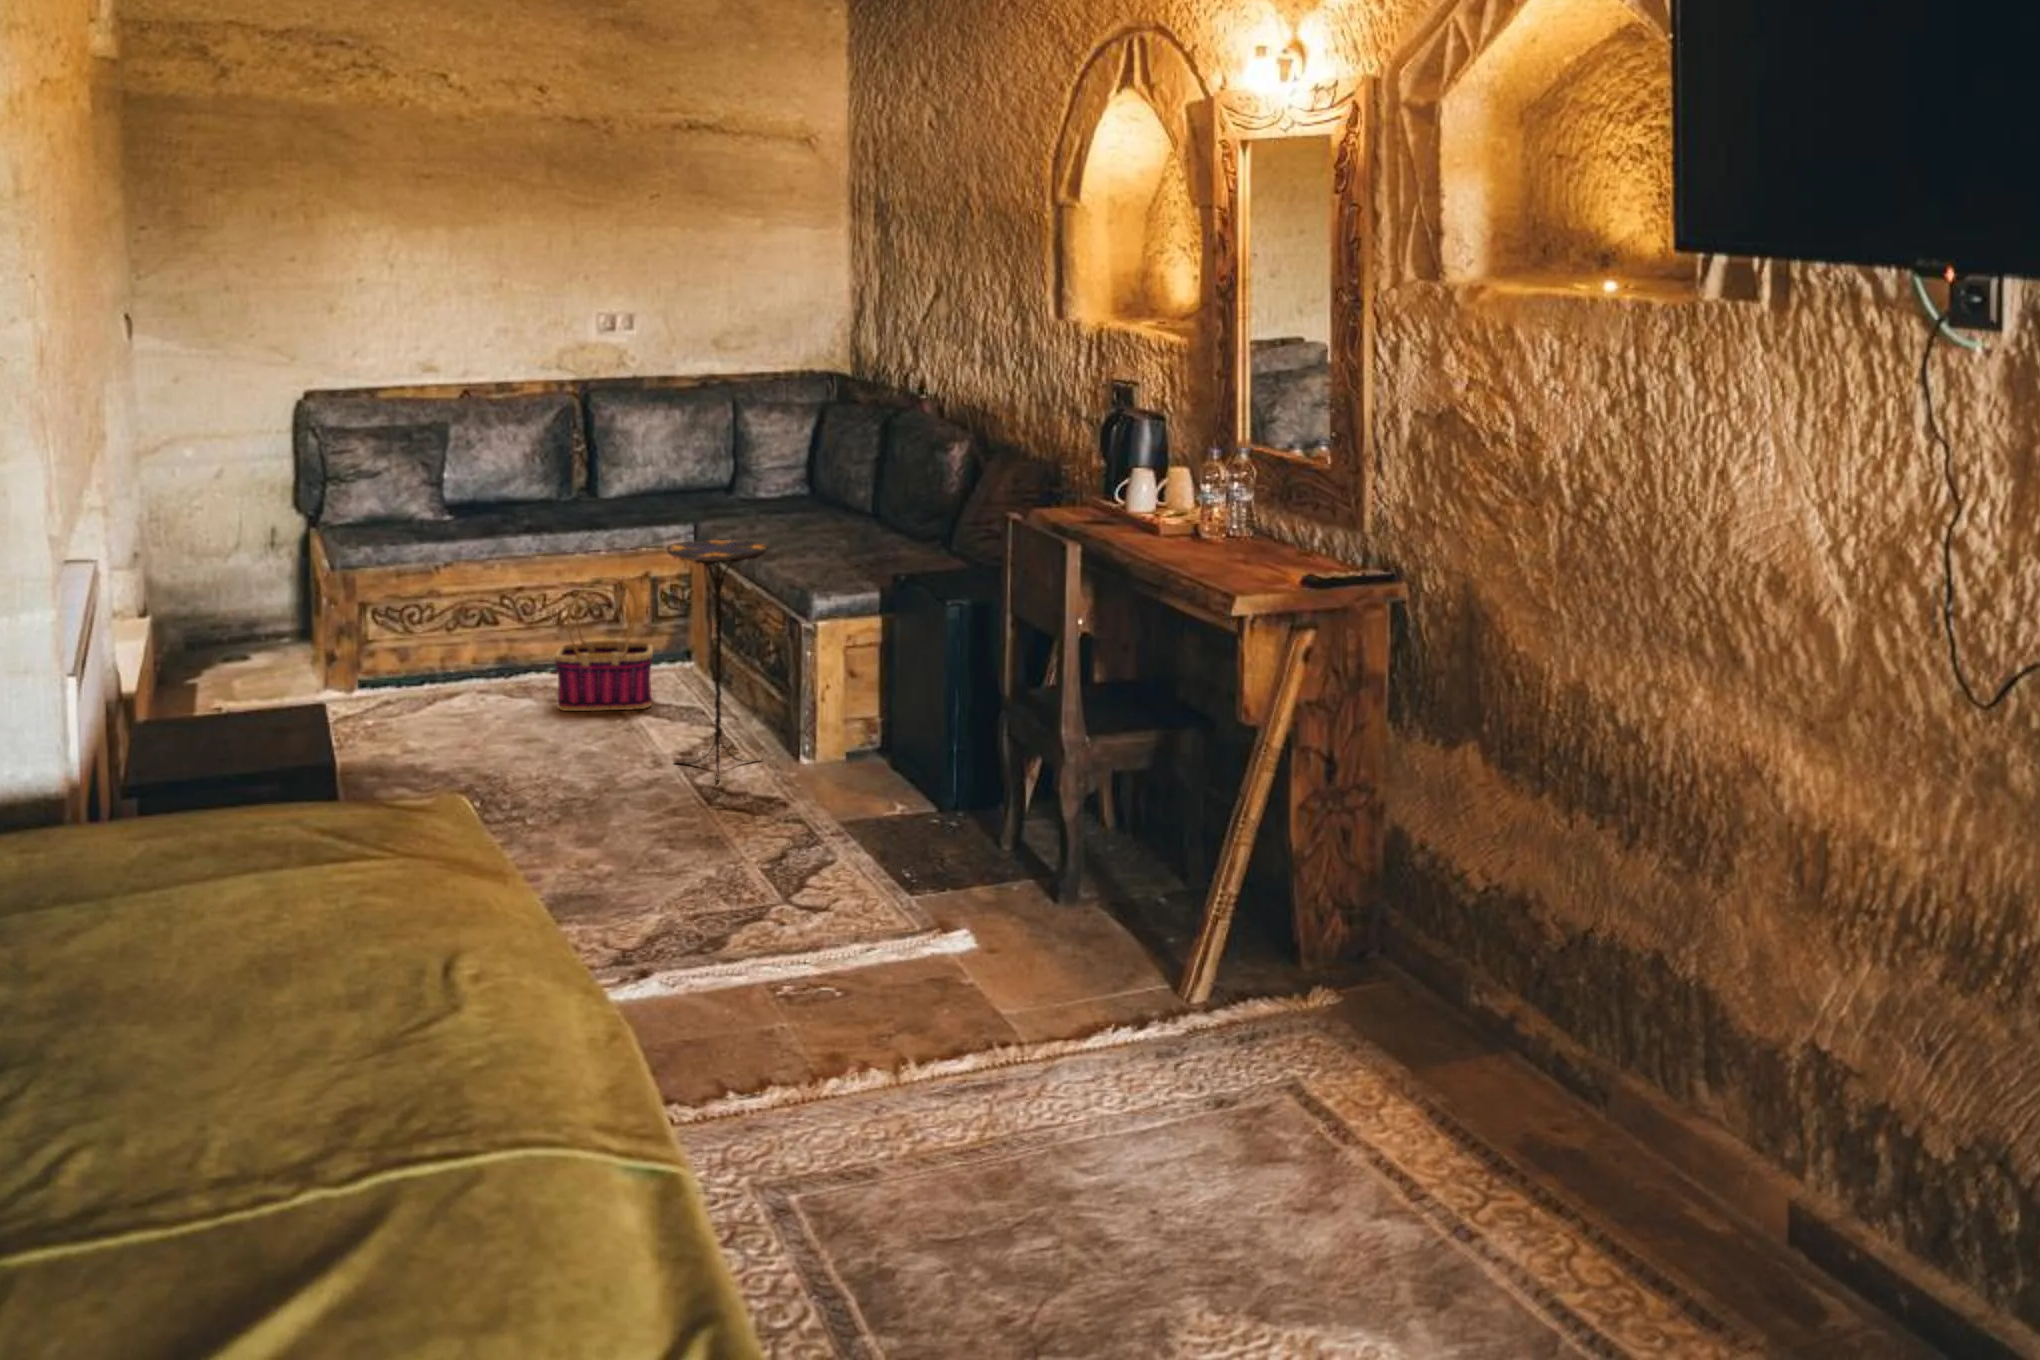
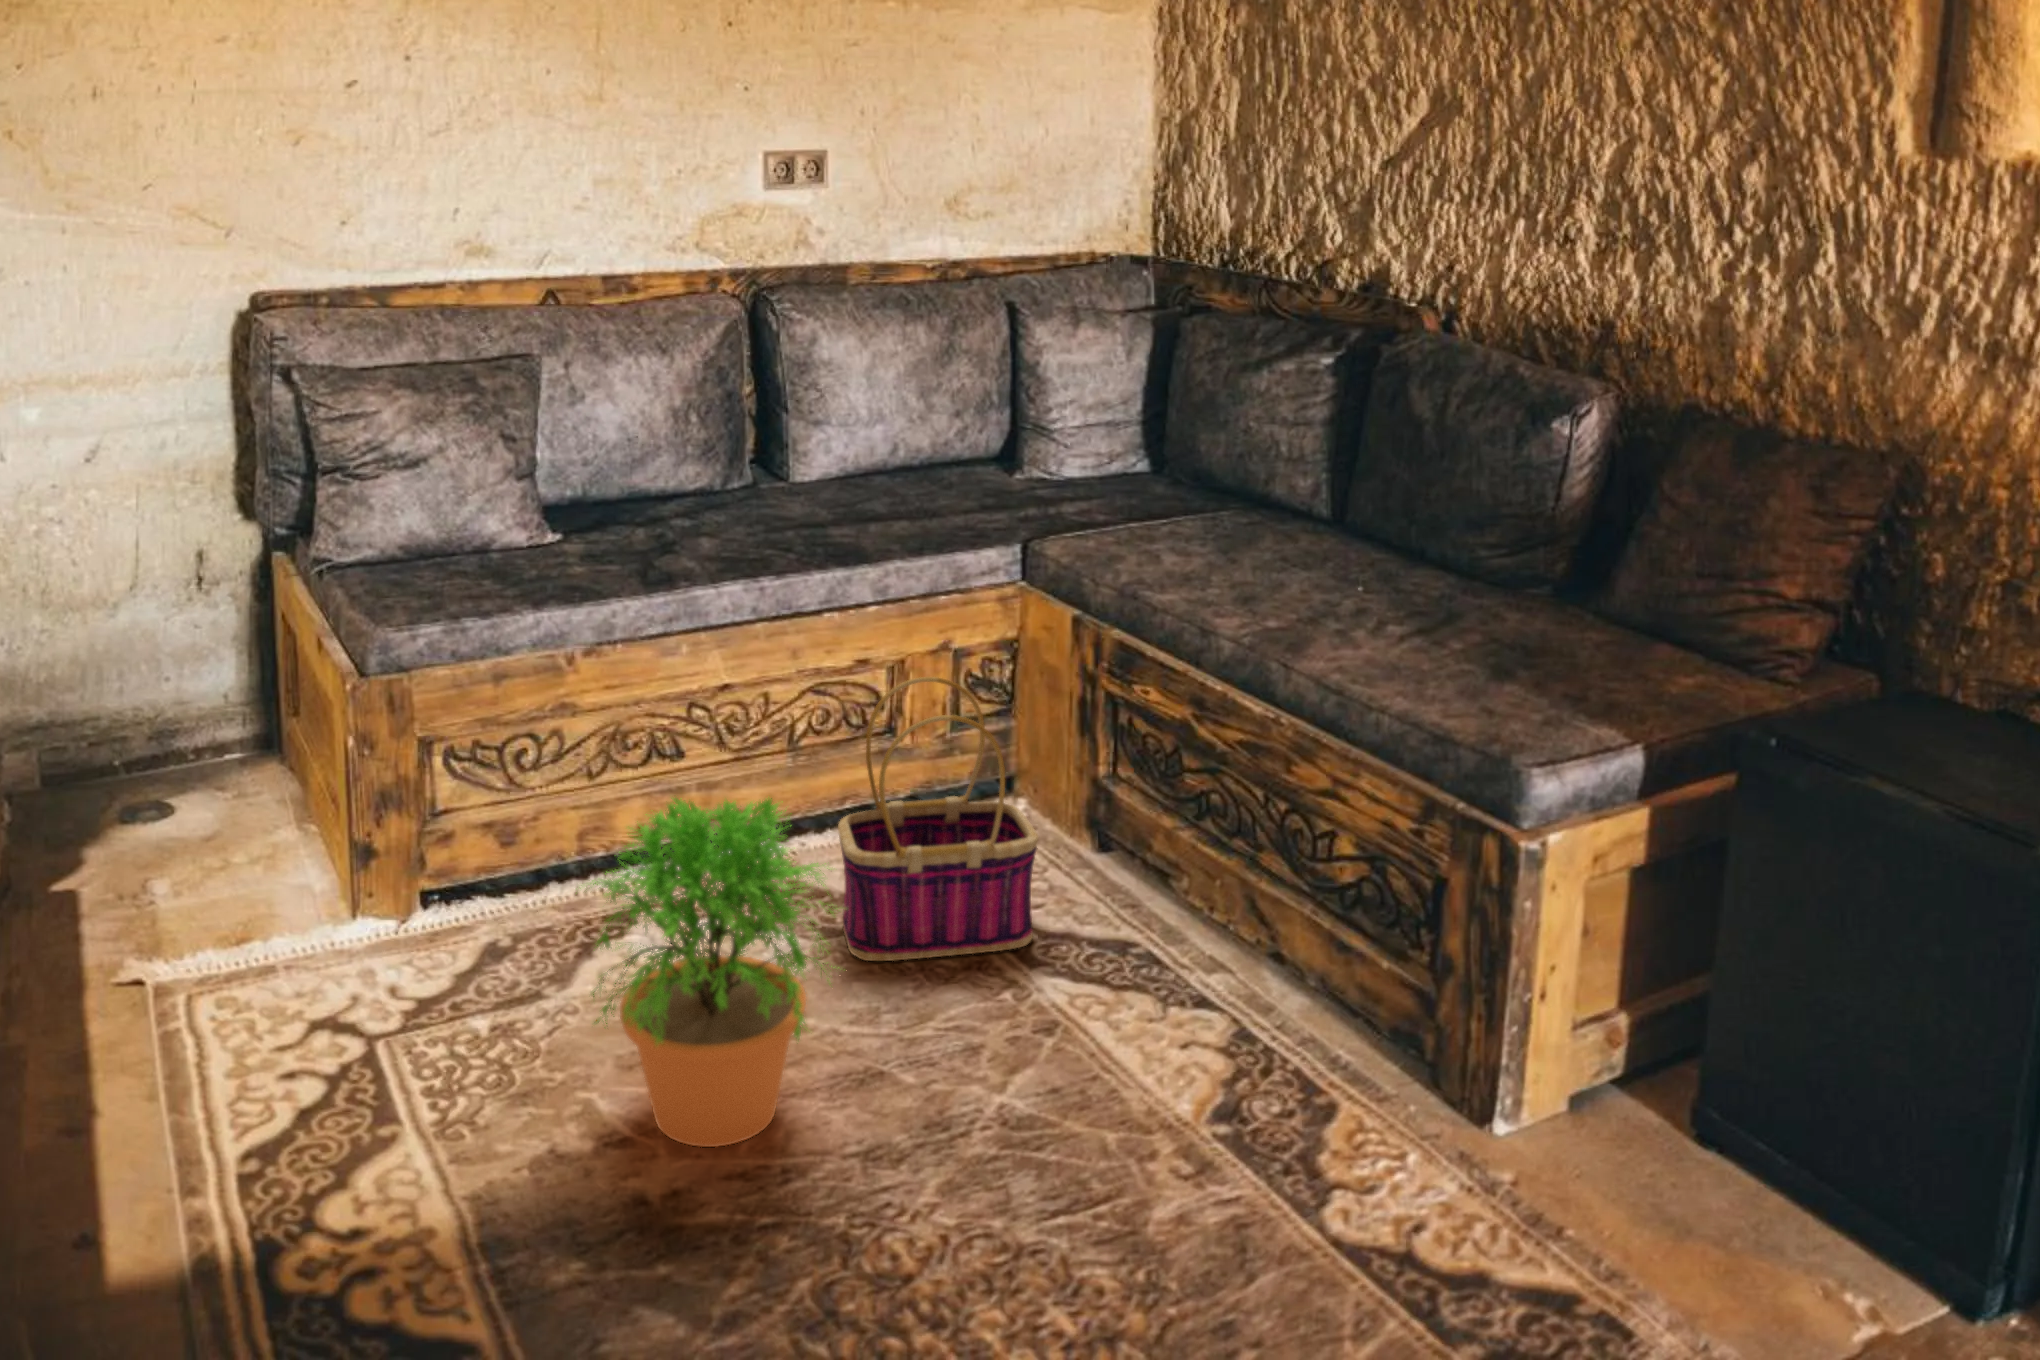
side table: present [666,540,768,780] -> none [1222,651,1489,1237]
potted plant: none [400,601,514,755] -> present [580,797,846,1147]

